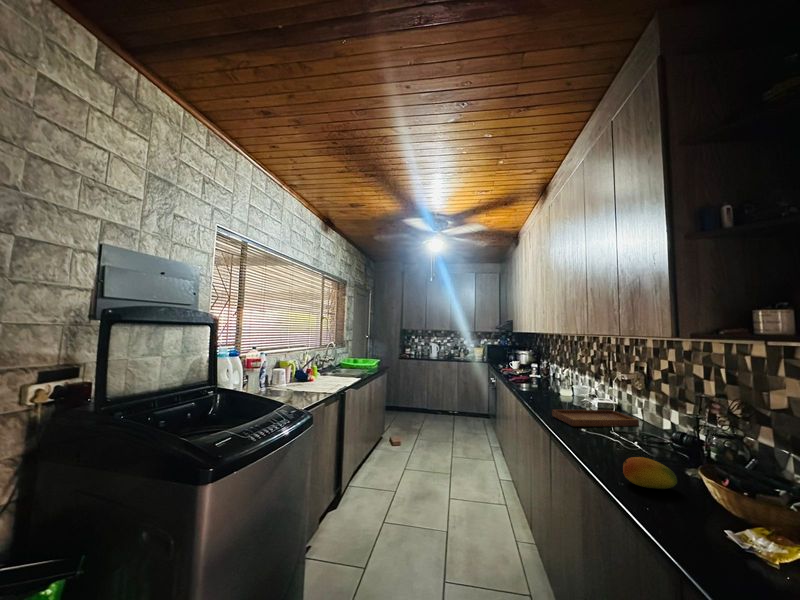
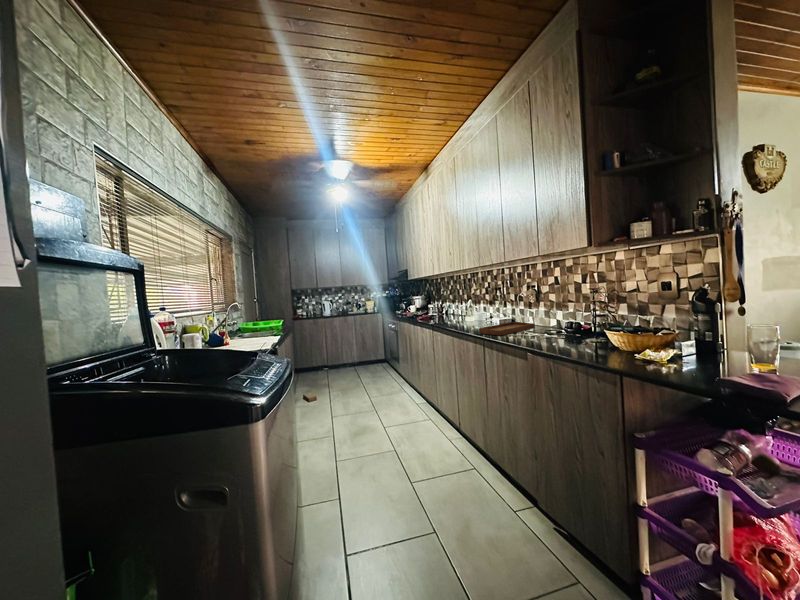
fruit: present [623,457,677,489] -> none [561,334,591,353]

